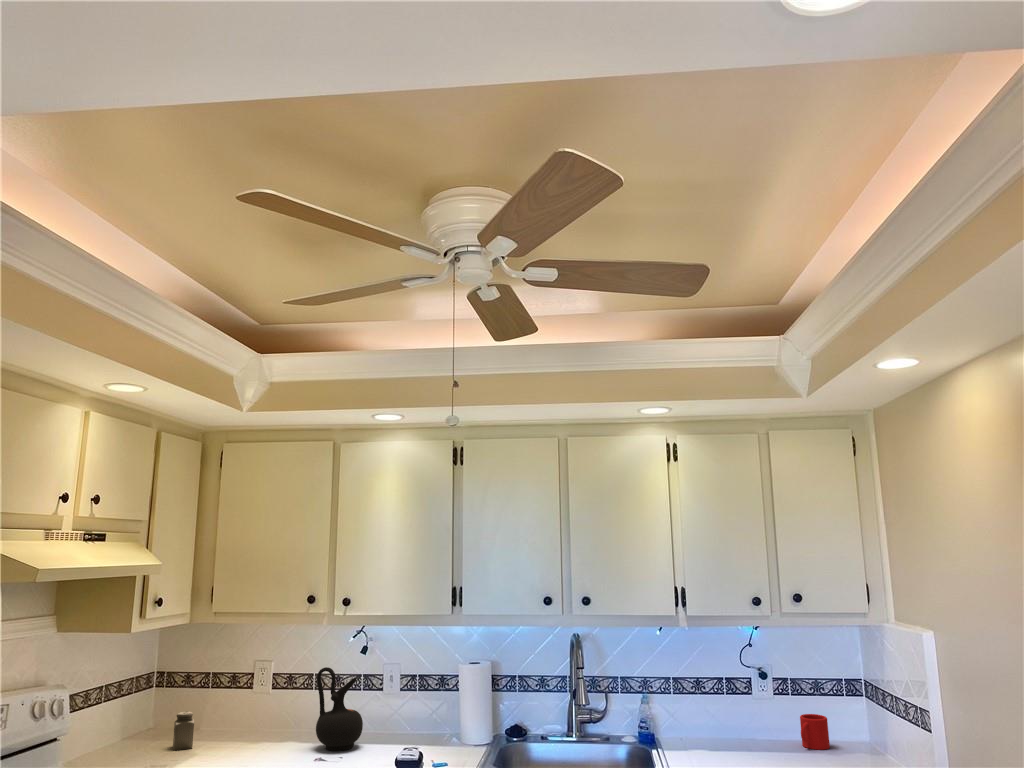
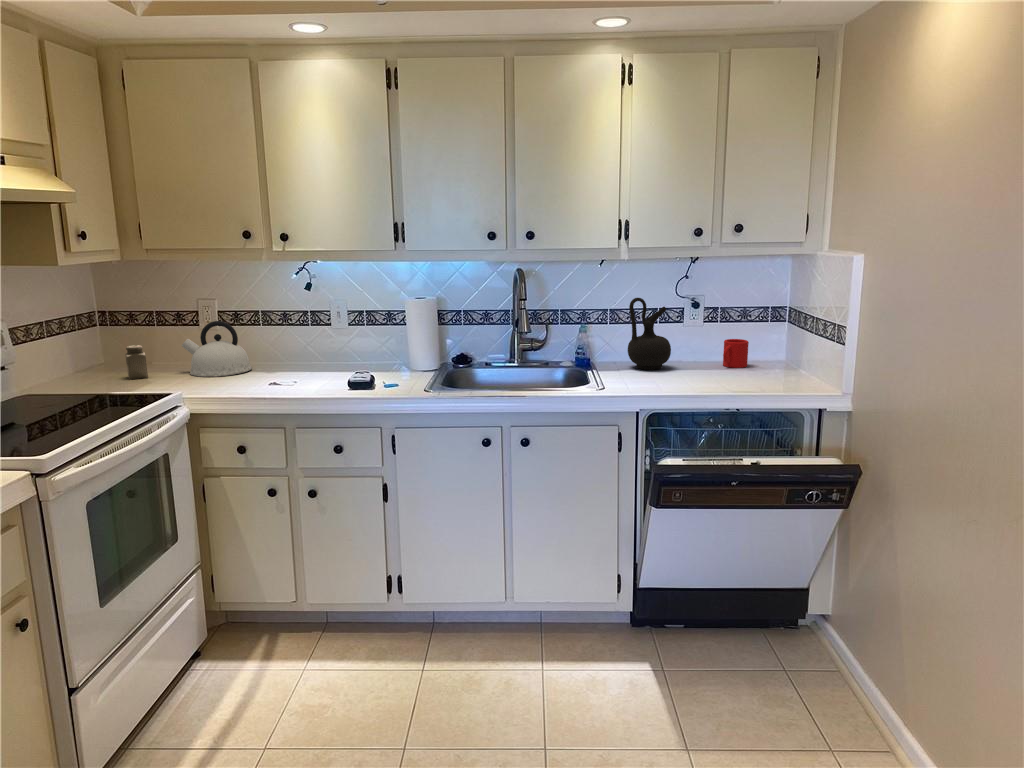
ceramic jug: present [316,667,363,751] -> present [628,298,671,370]
kettle: none [231,685,298,749] -> present [182,321,252,377]

